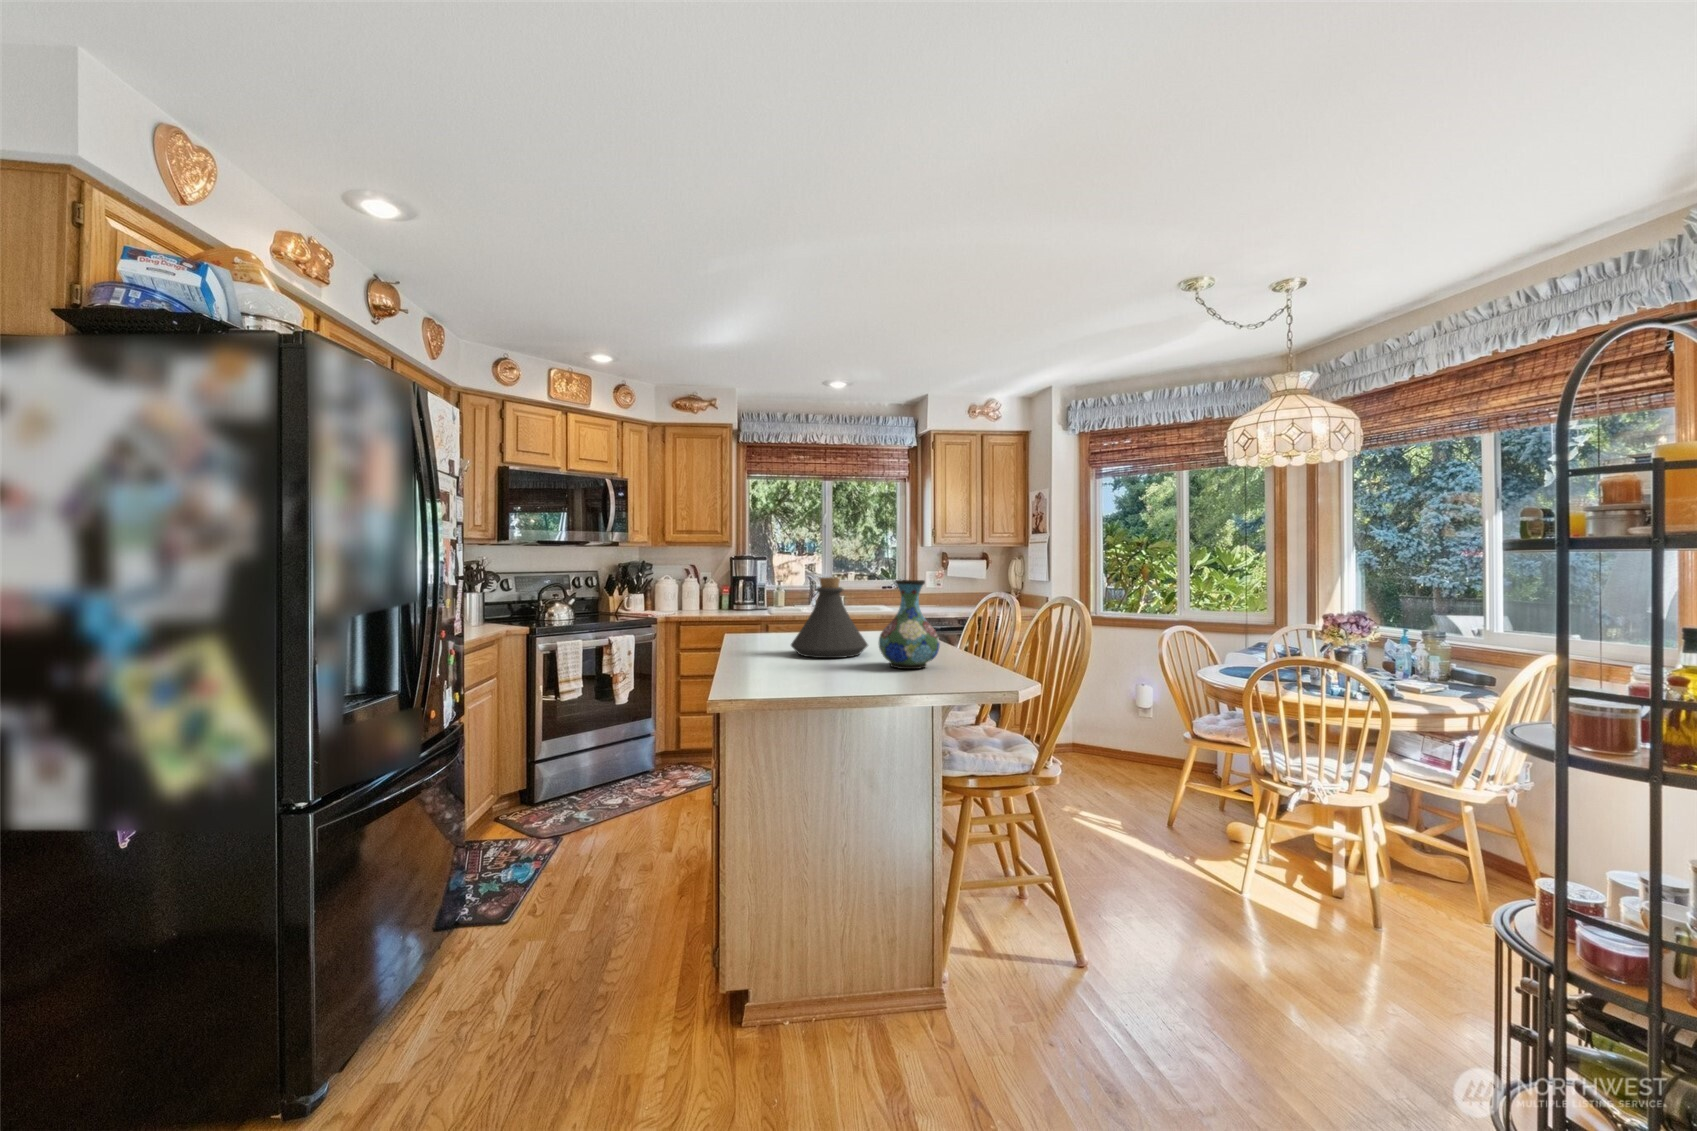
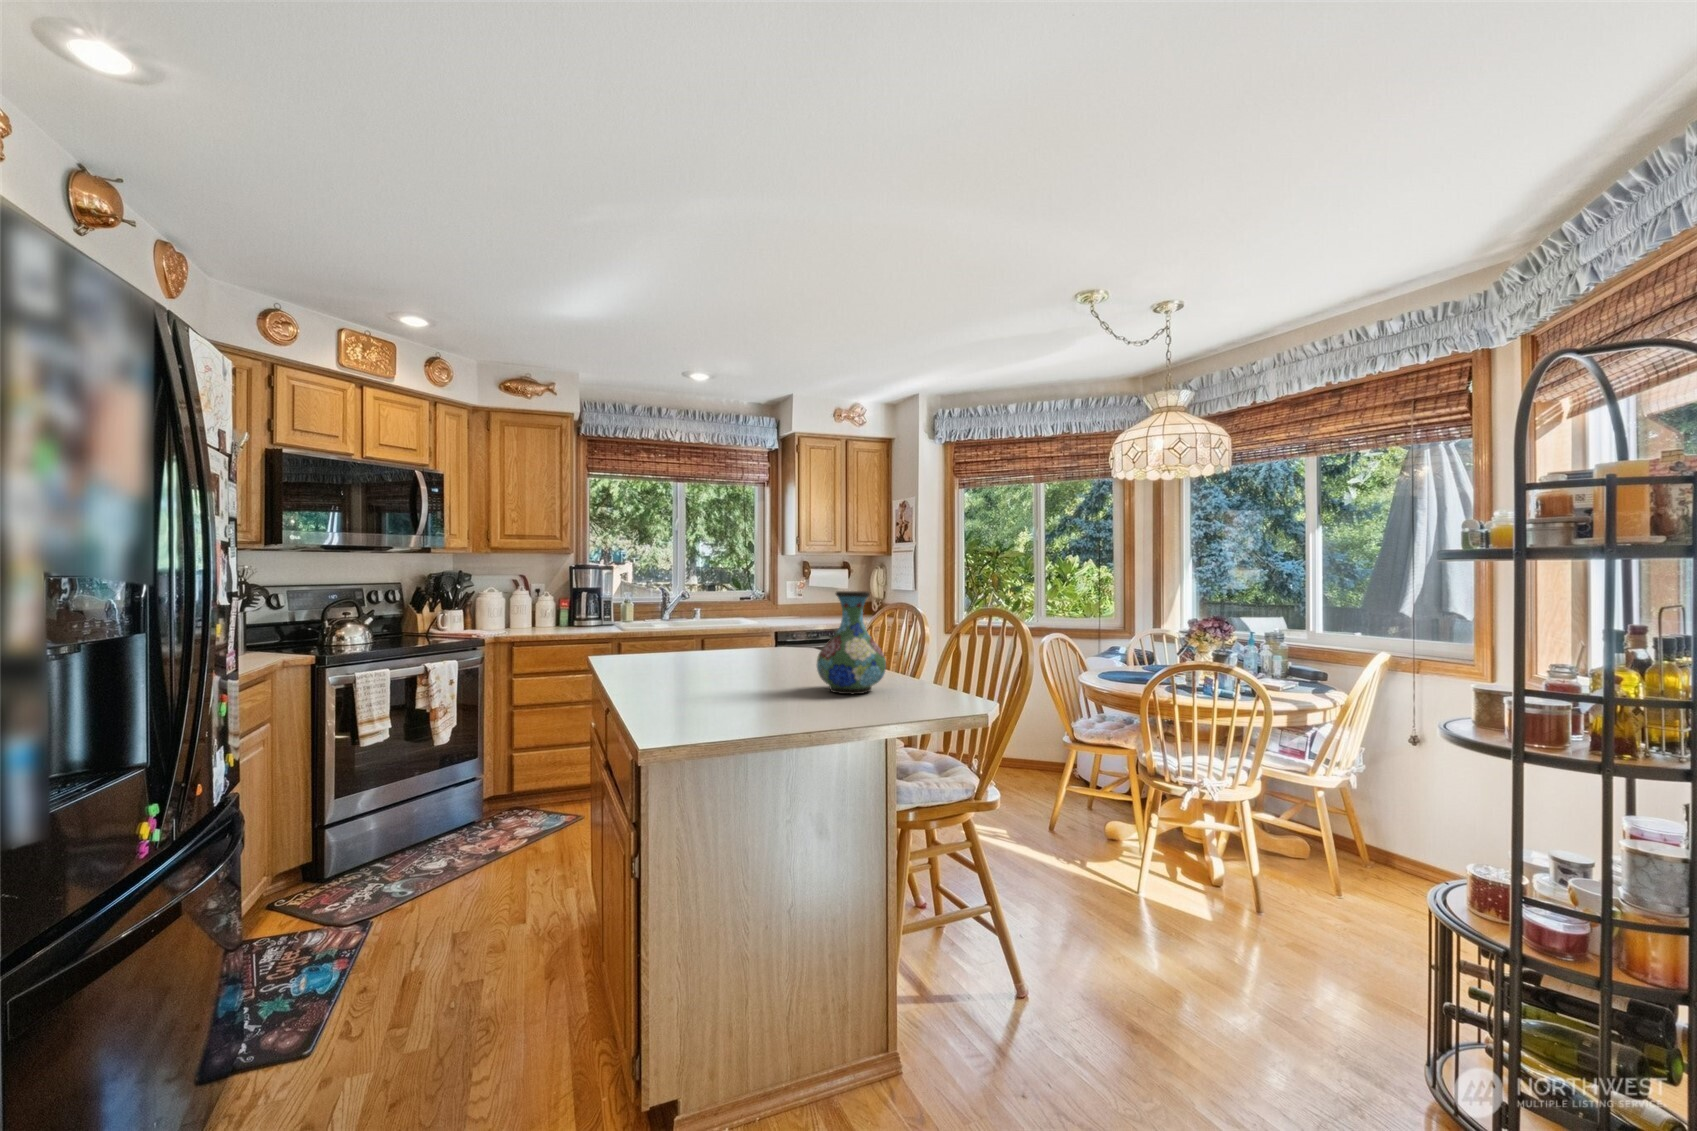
bottle: present [791,577,868,658] -> none [698,589,790,684]

